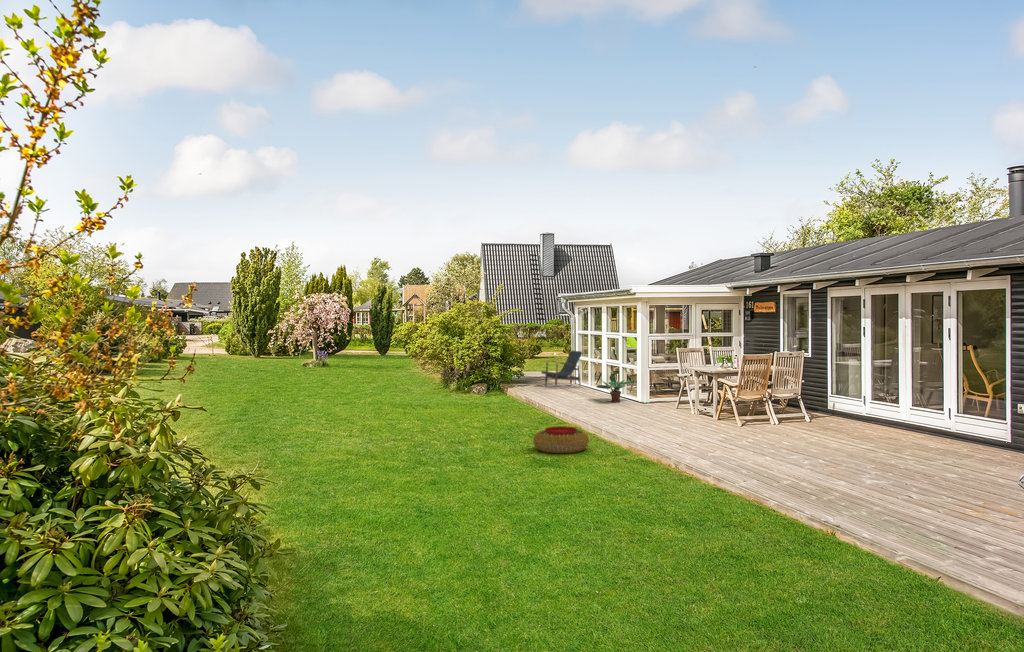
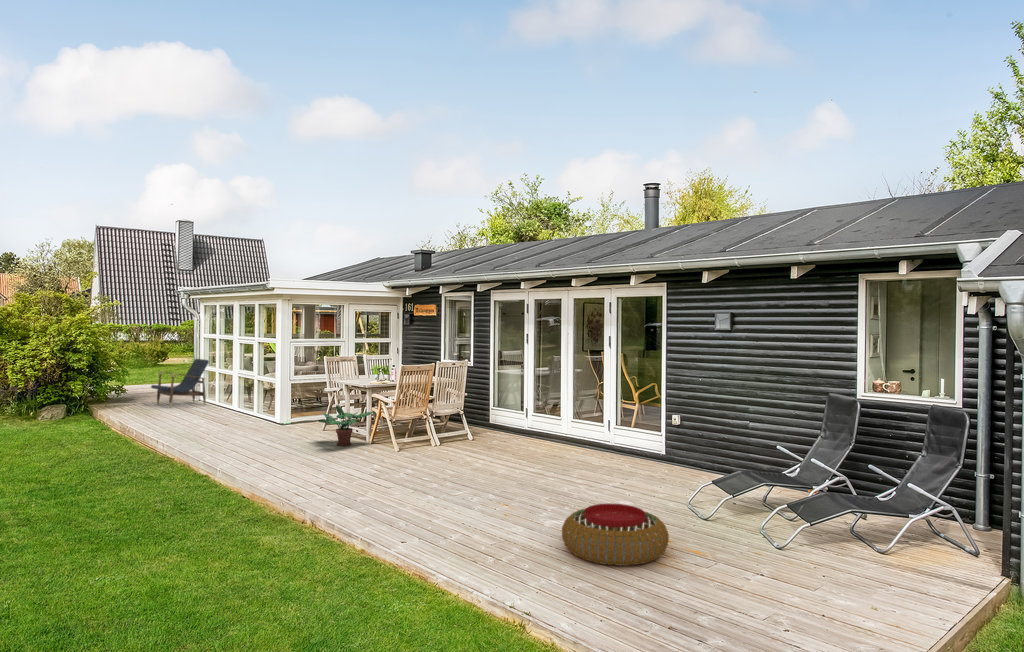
potted plant: present [597,375,634,402] -> present [319,405,373,446]
pouf: present [533,426,589,453] -> present [562,504,669,566]

